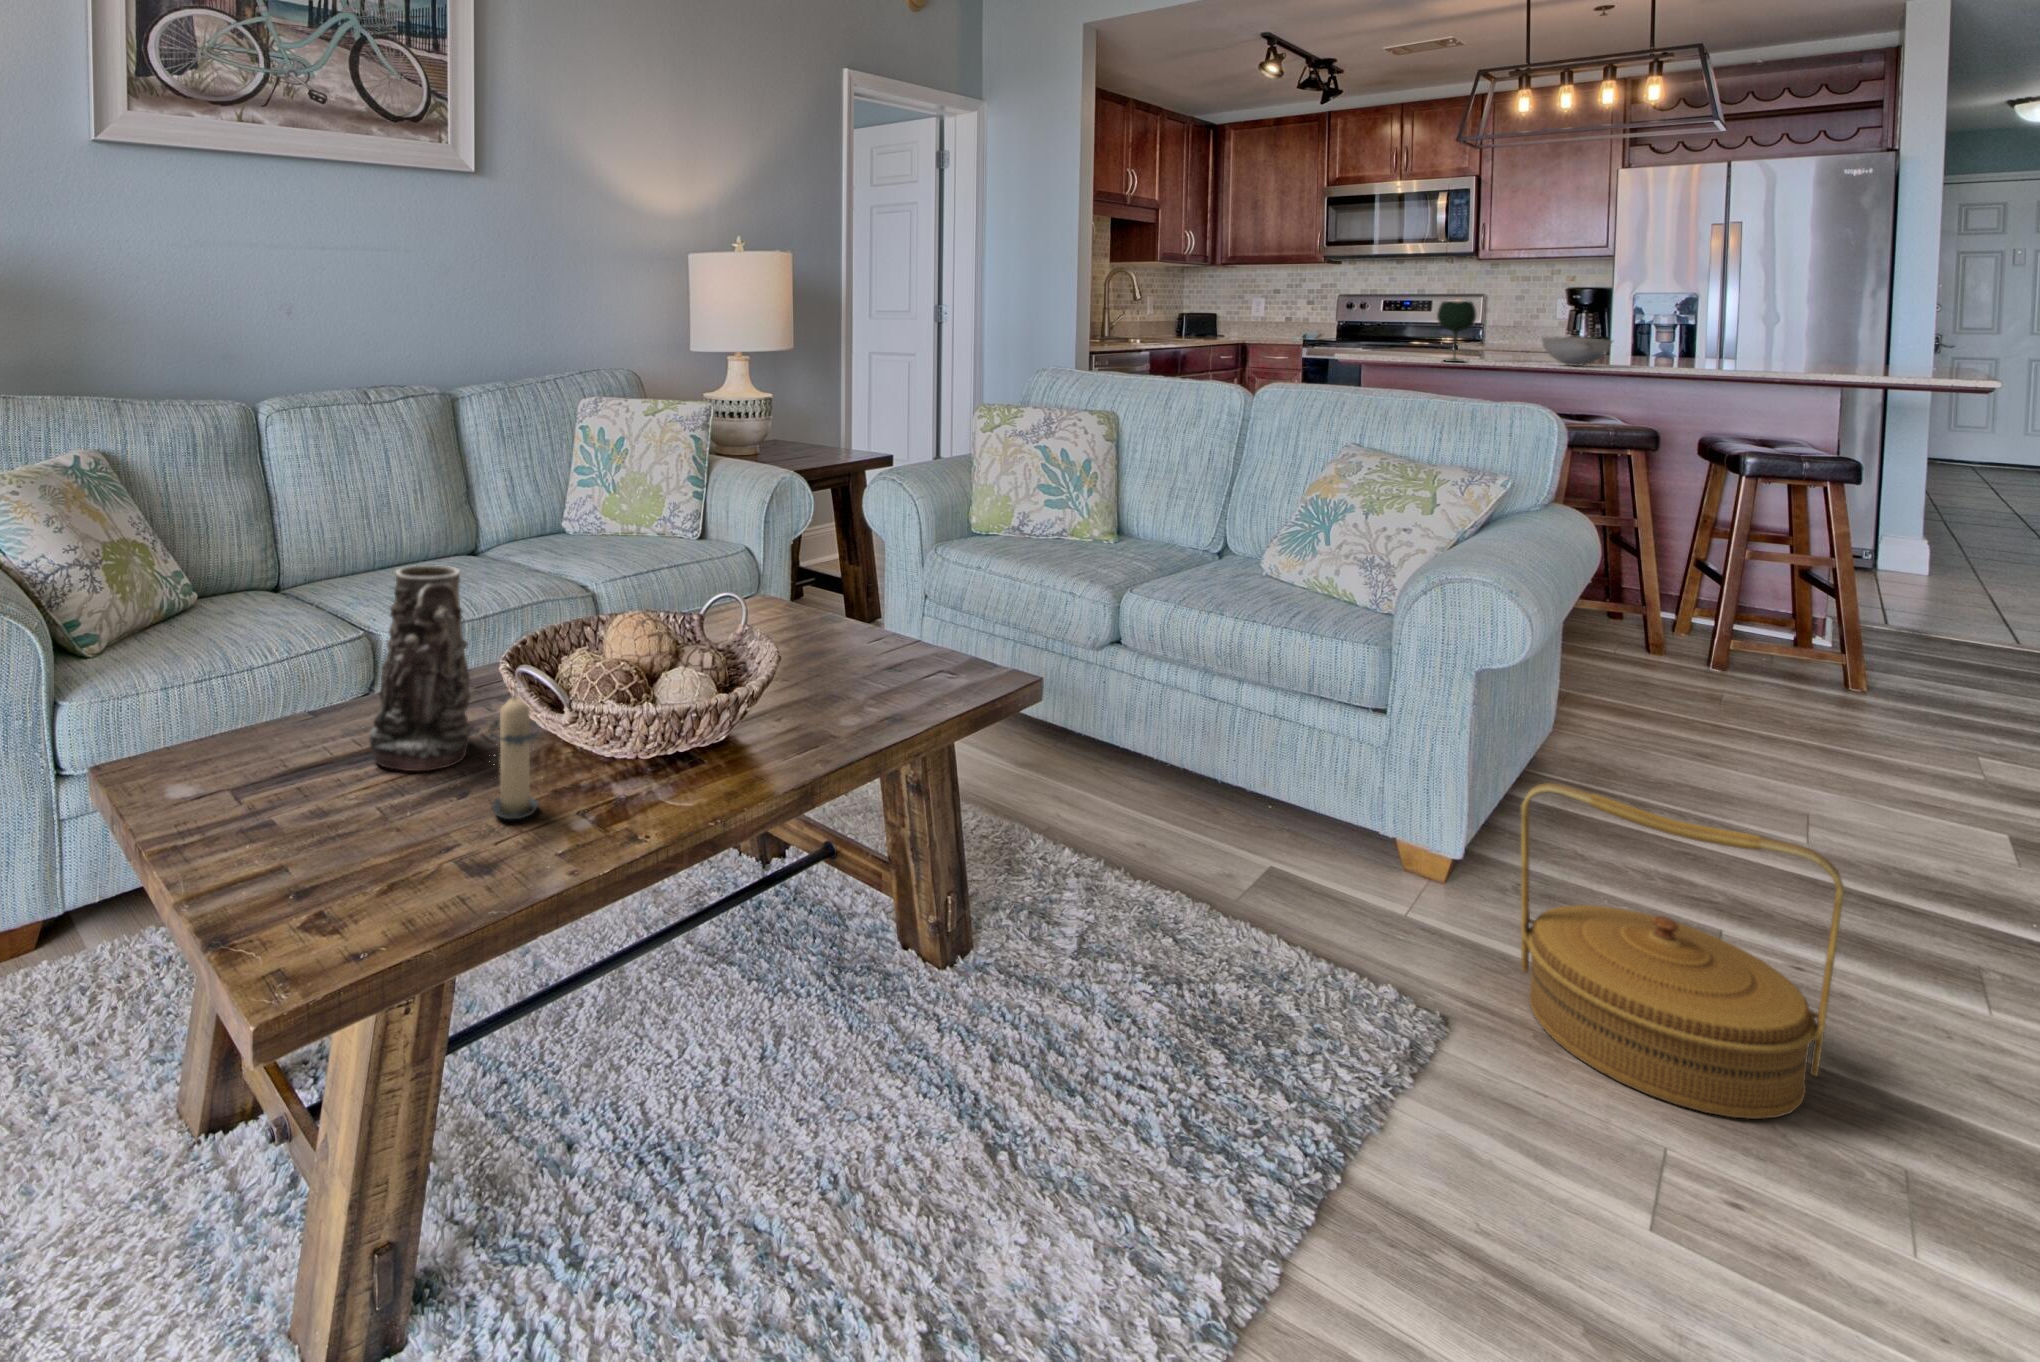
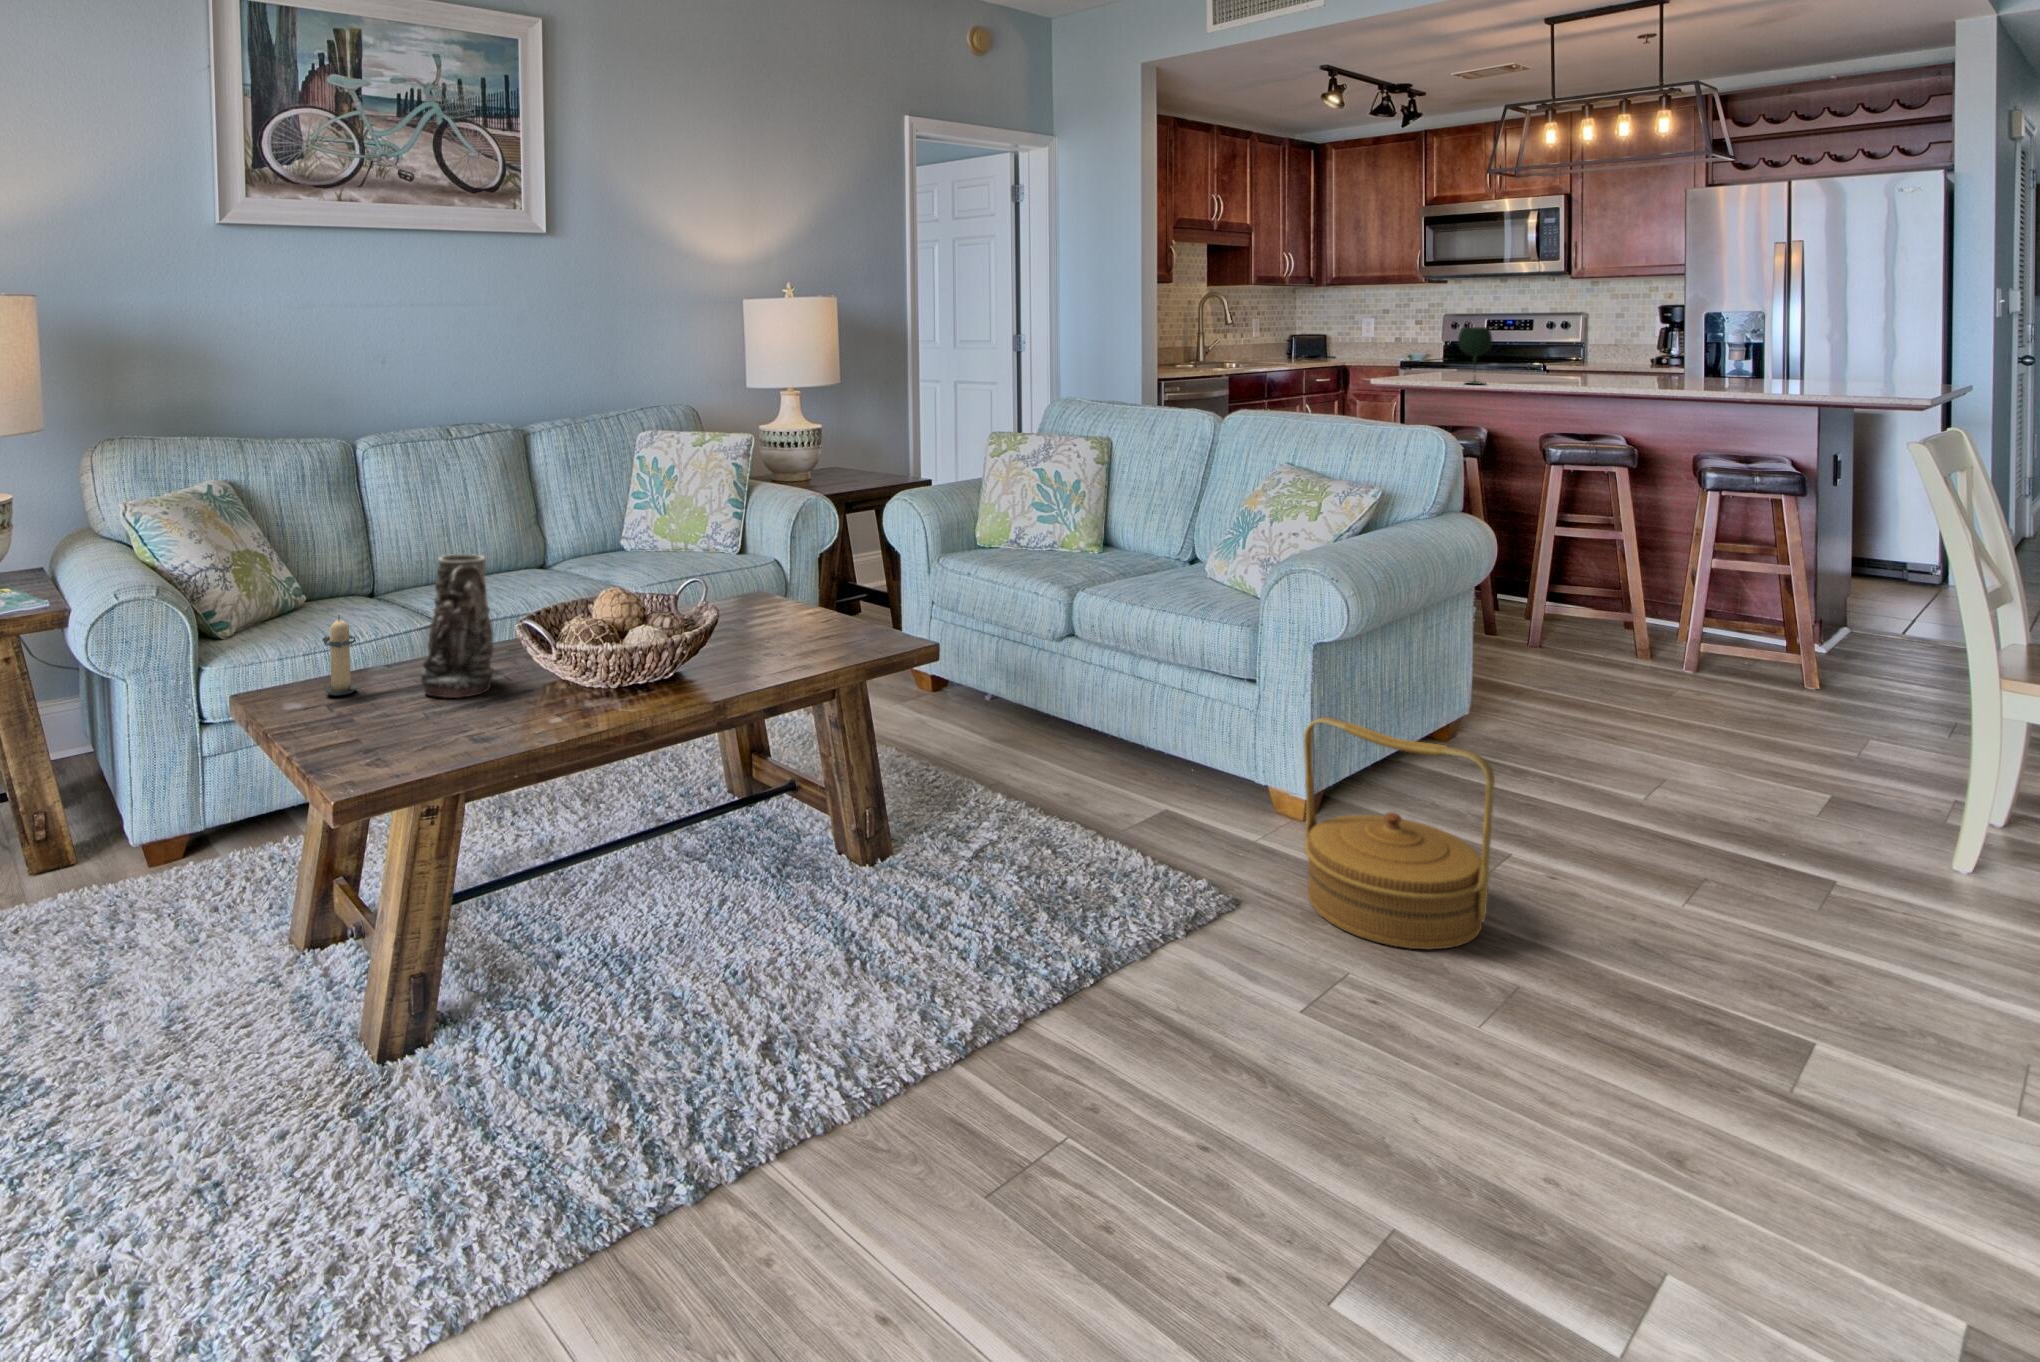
bowl: present [1542,337,1612,366] -> none [1552,359,1615,386]
candle: present [489,696,540,819] -> present [322,615,356,695]

